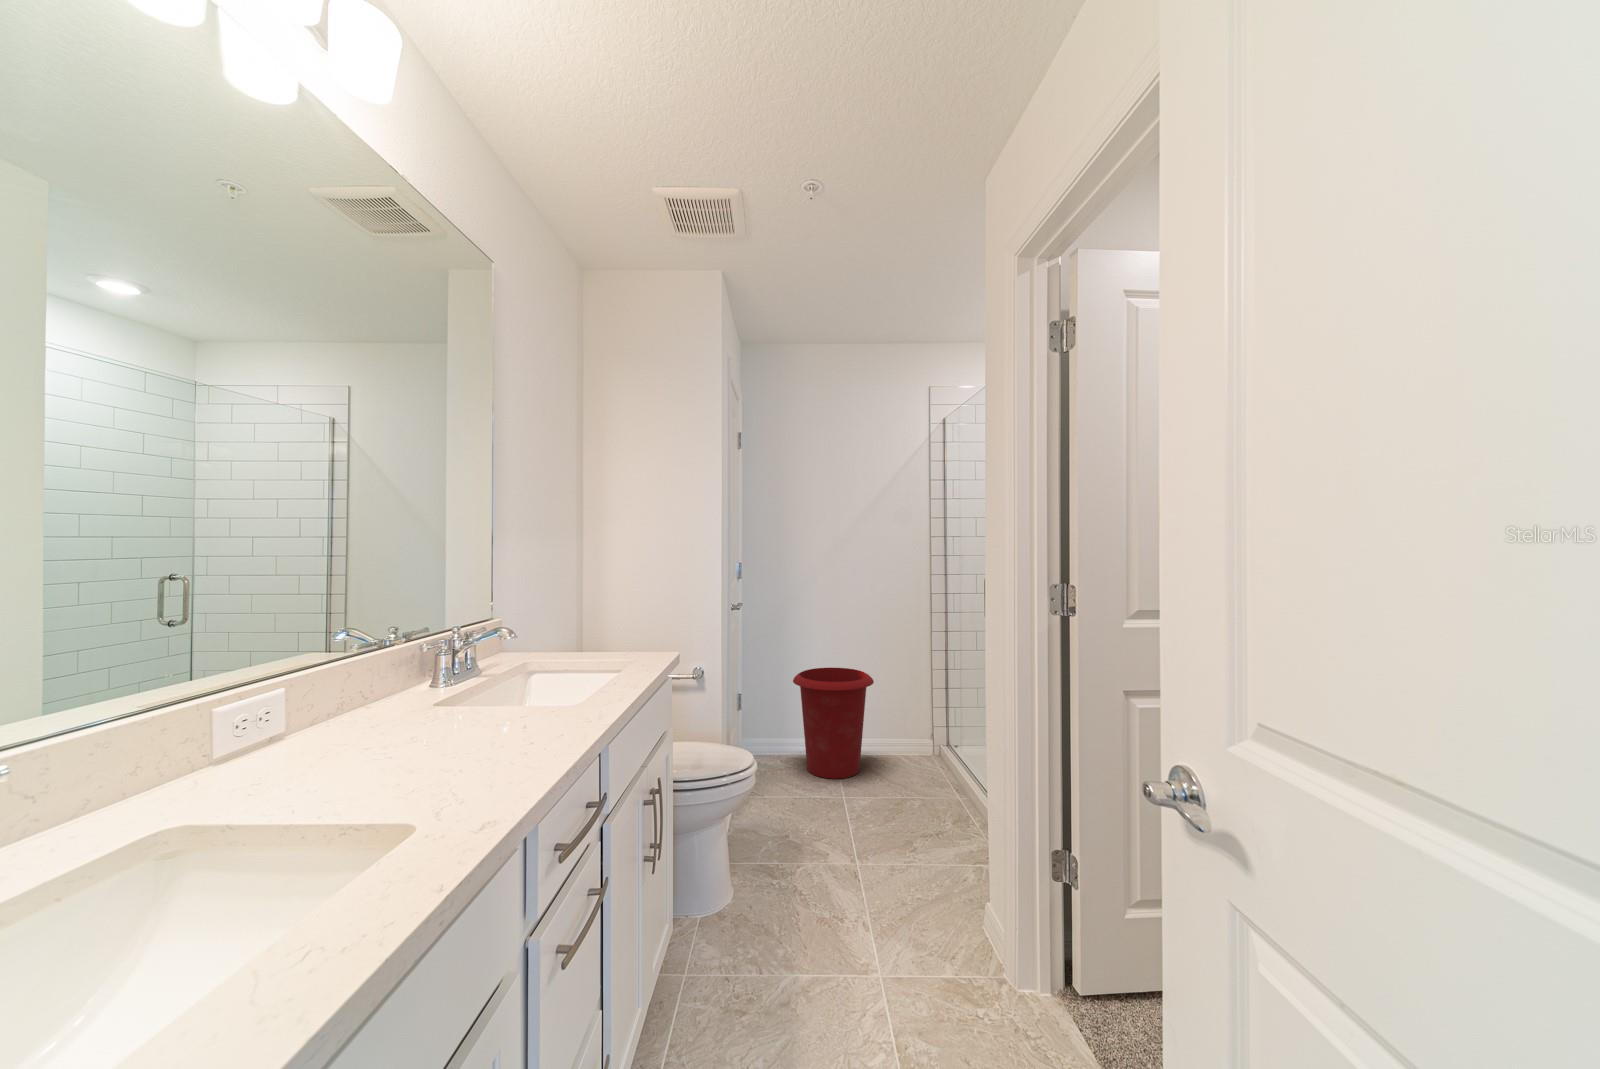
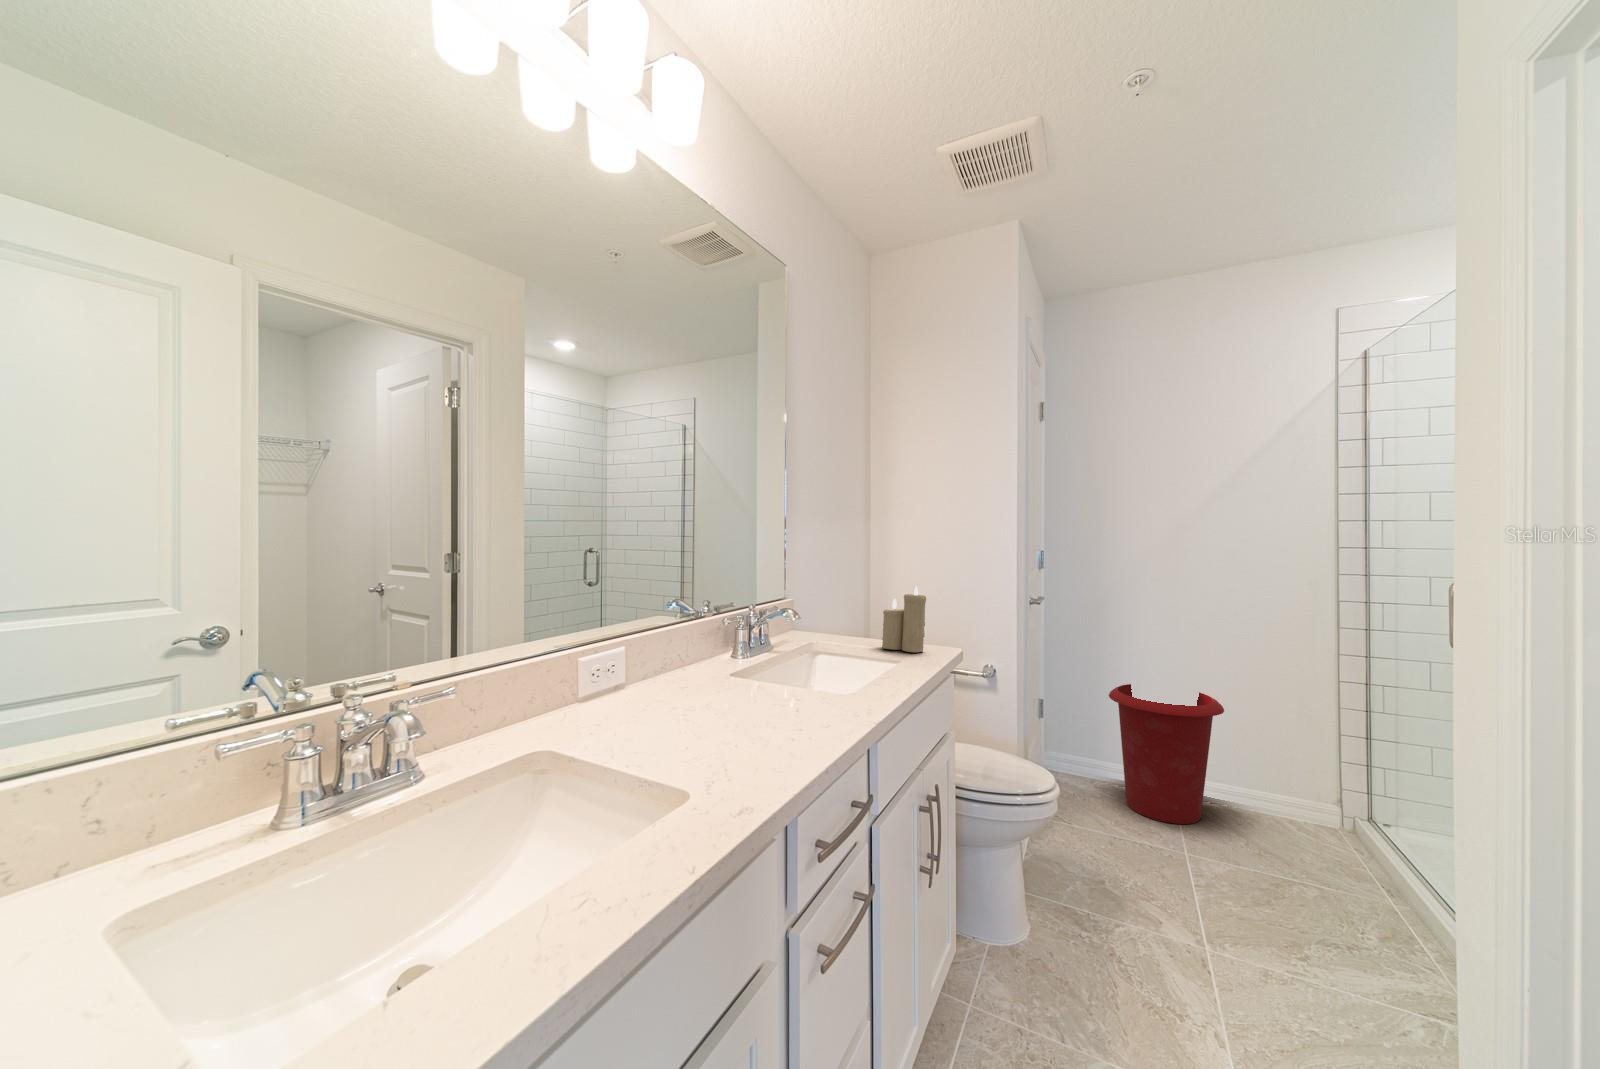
candle: none [600,597,643,660] -> present [882,586,926,652]

